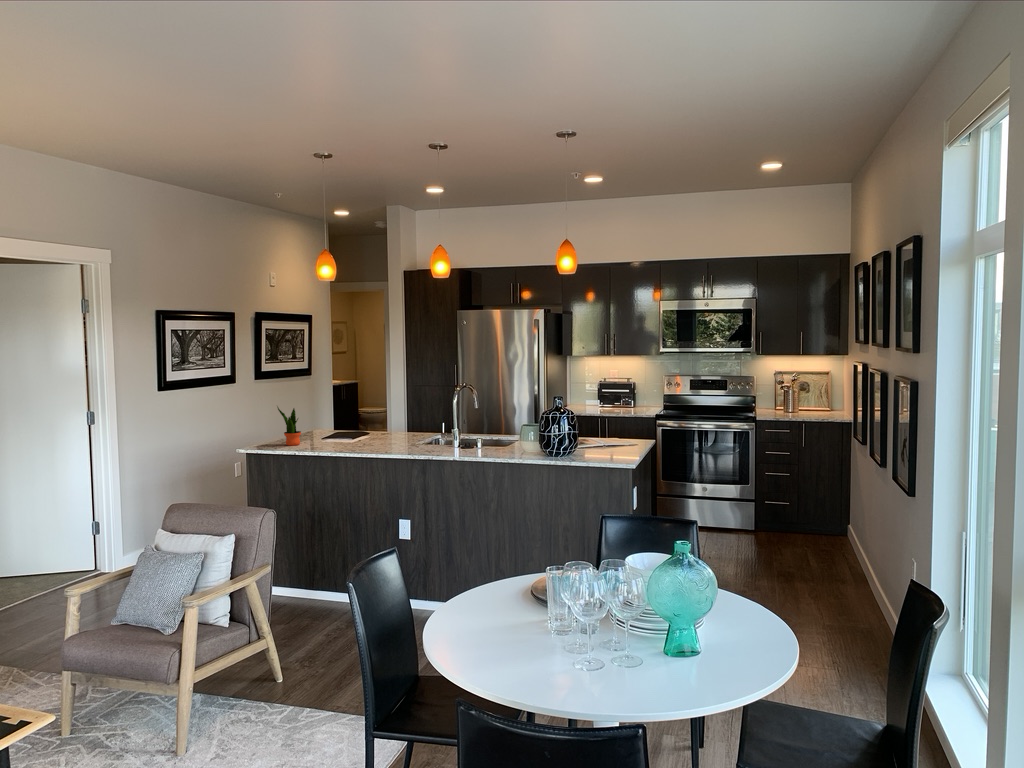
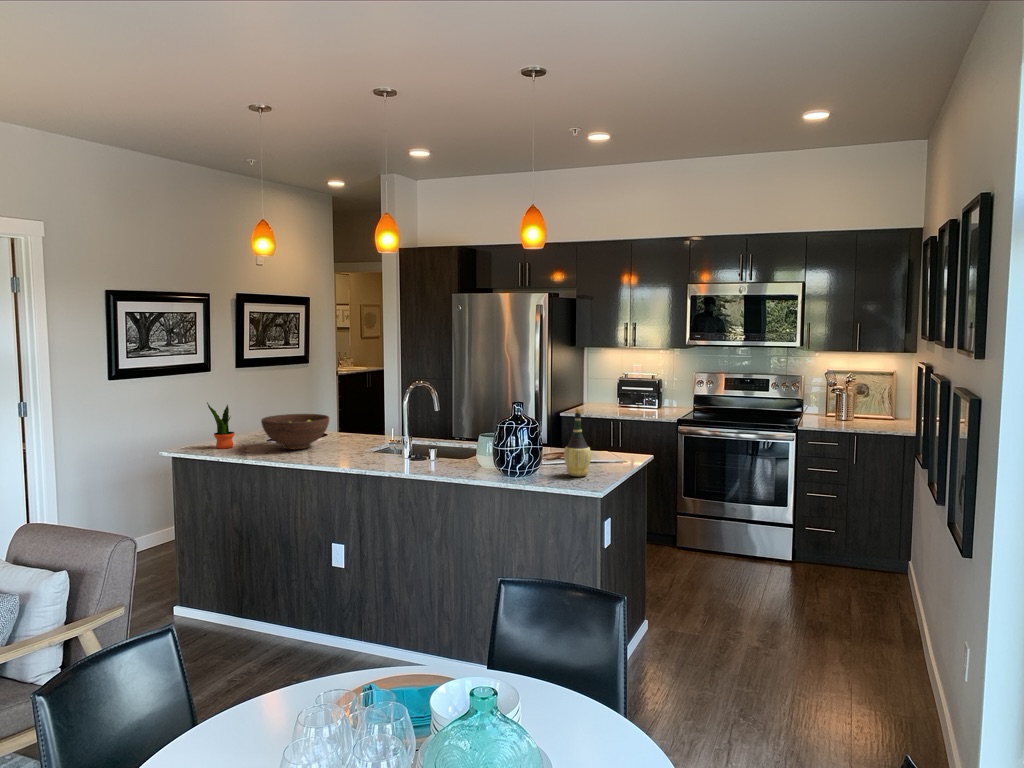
wine bottle: none [597,401,619,455] -> present [564,409,591,476]
fruit bowl: none [328,414,385,444] -> present [261,414,329,450]

